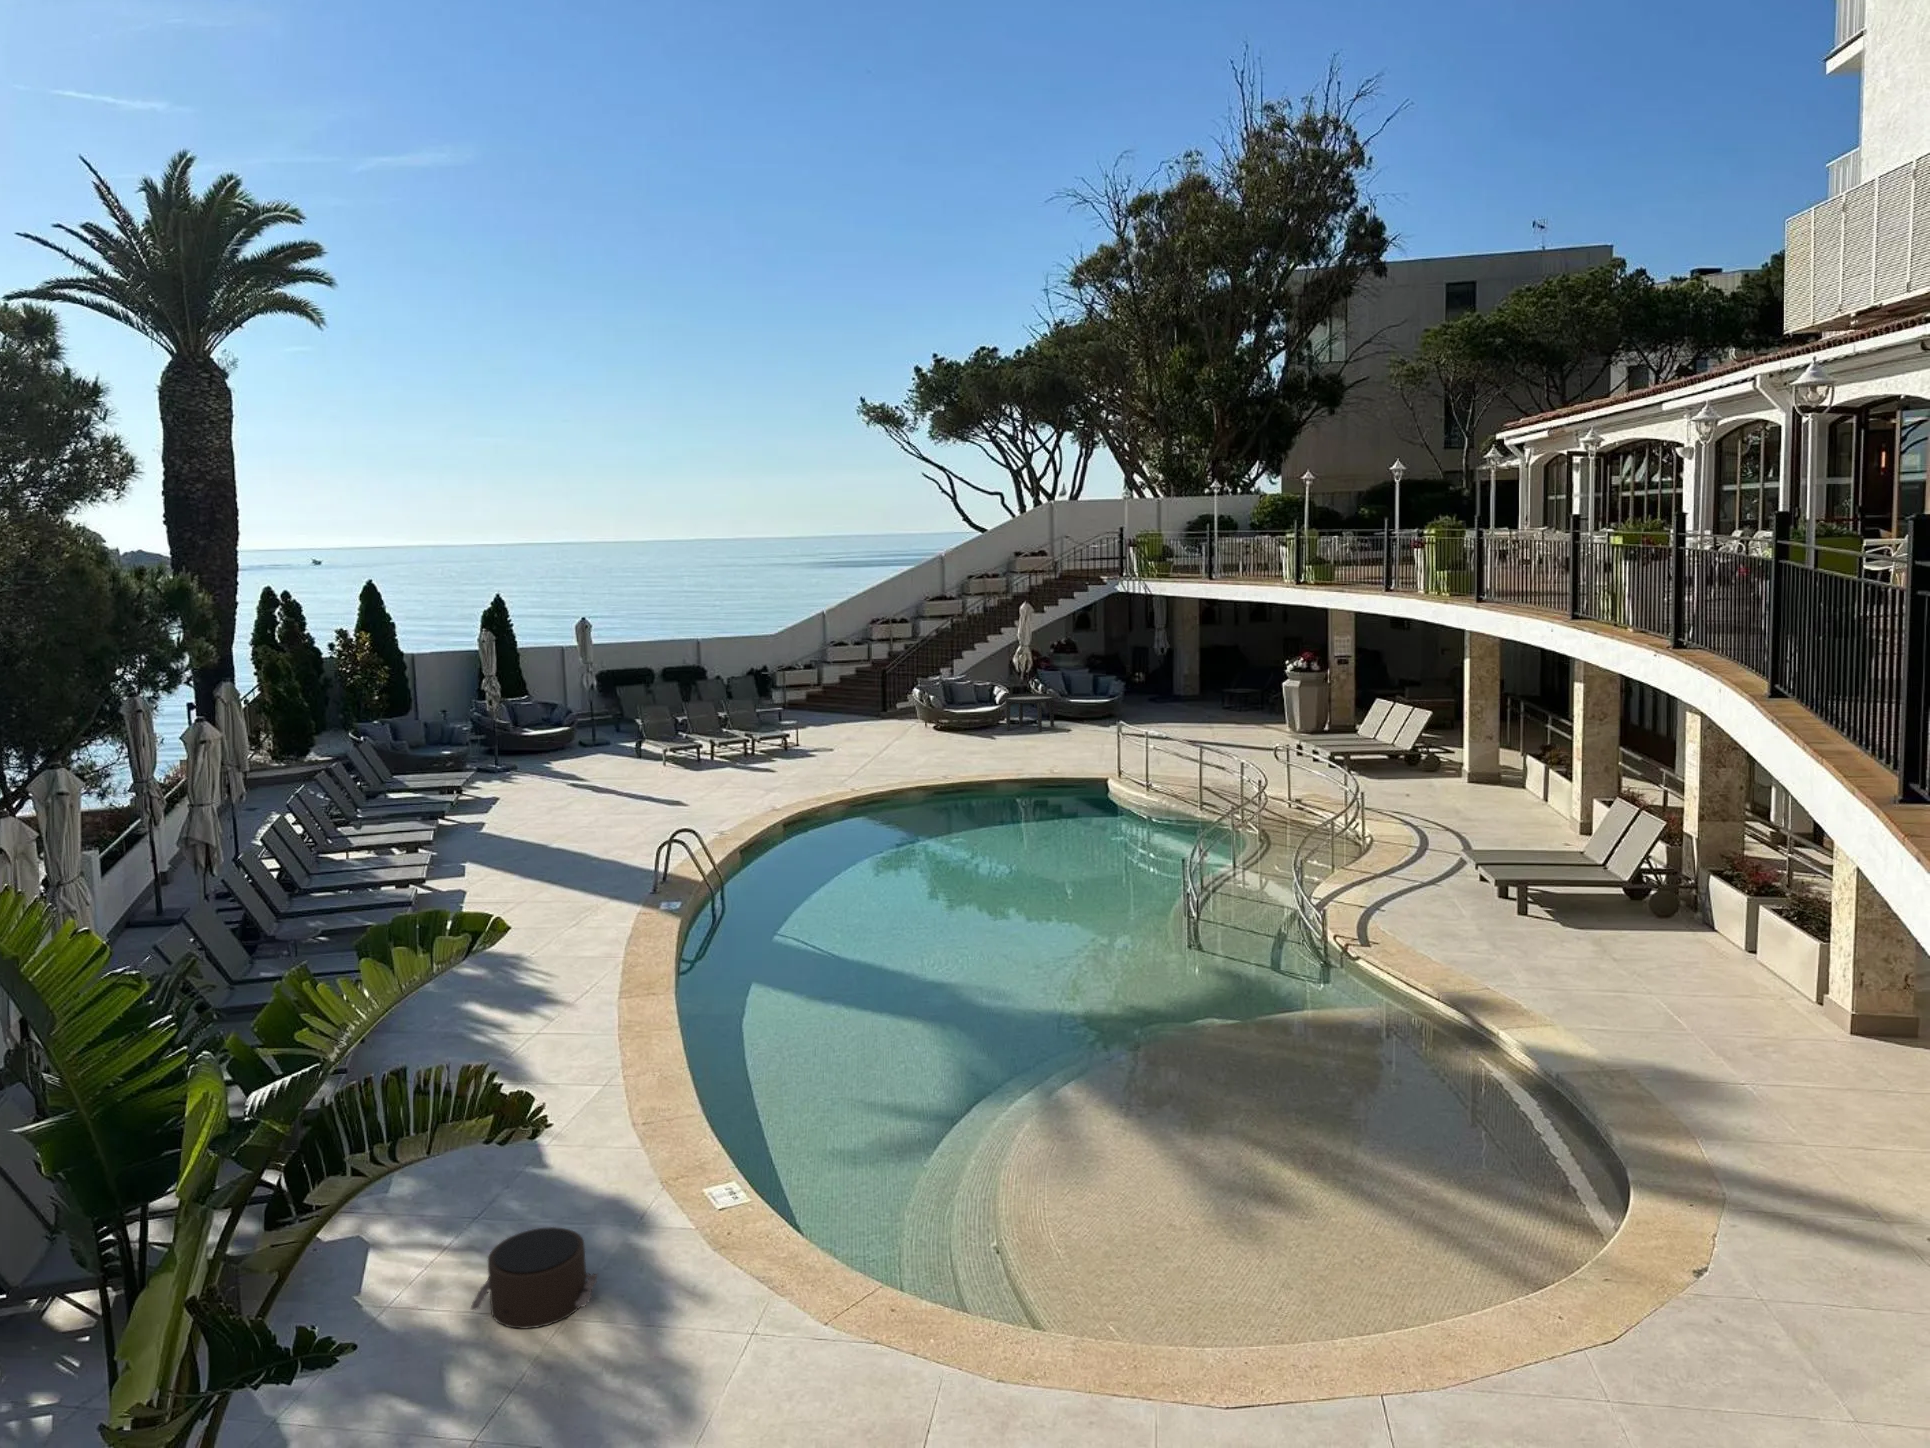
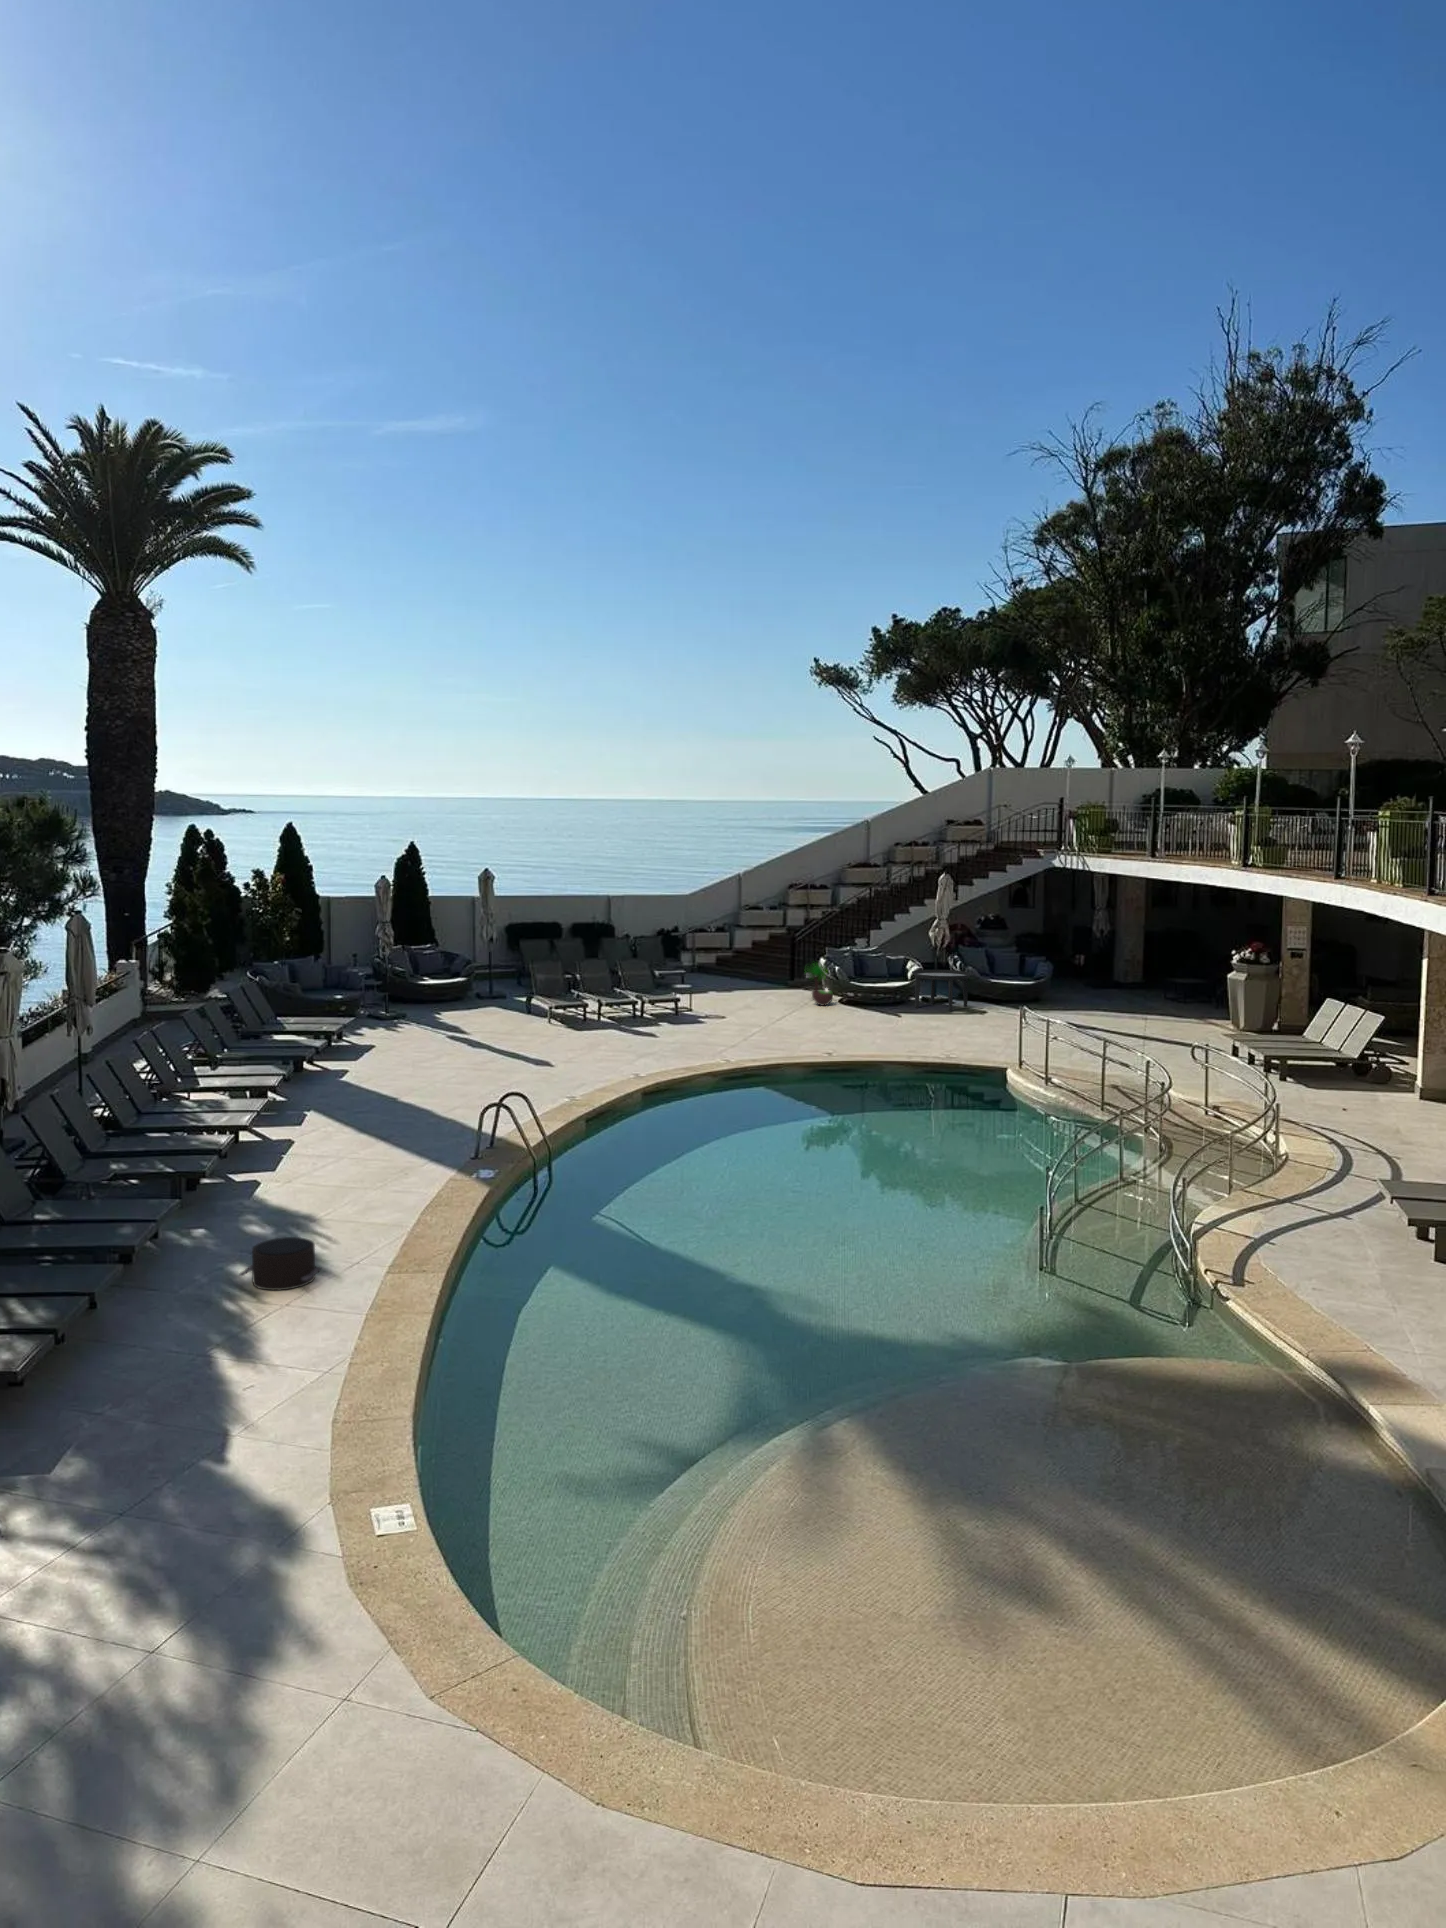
potted tree: none [900,689,930,734] -> present [805,963,833,1006]
pouf: present [471,1227,597,1329] -> present [240,1237,321,1290]

